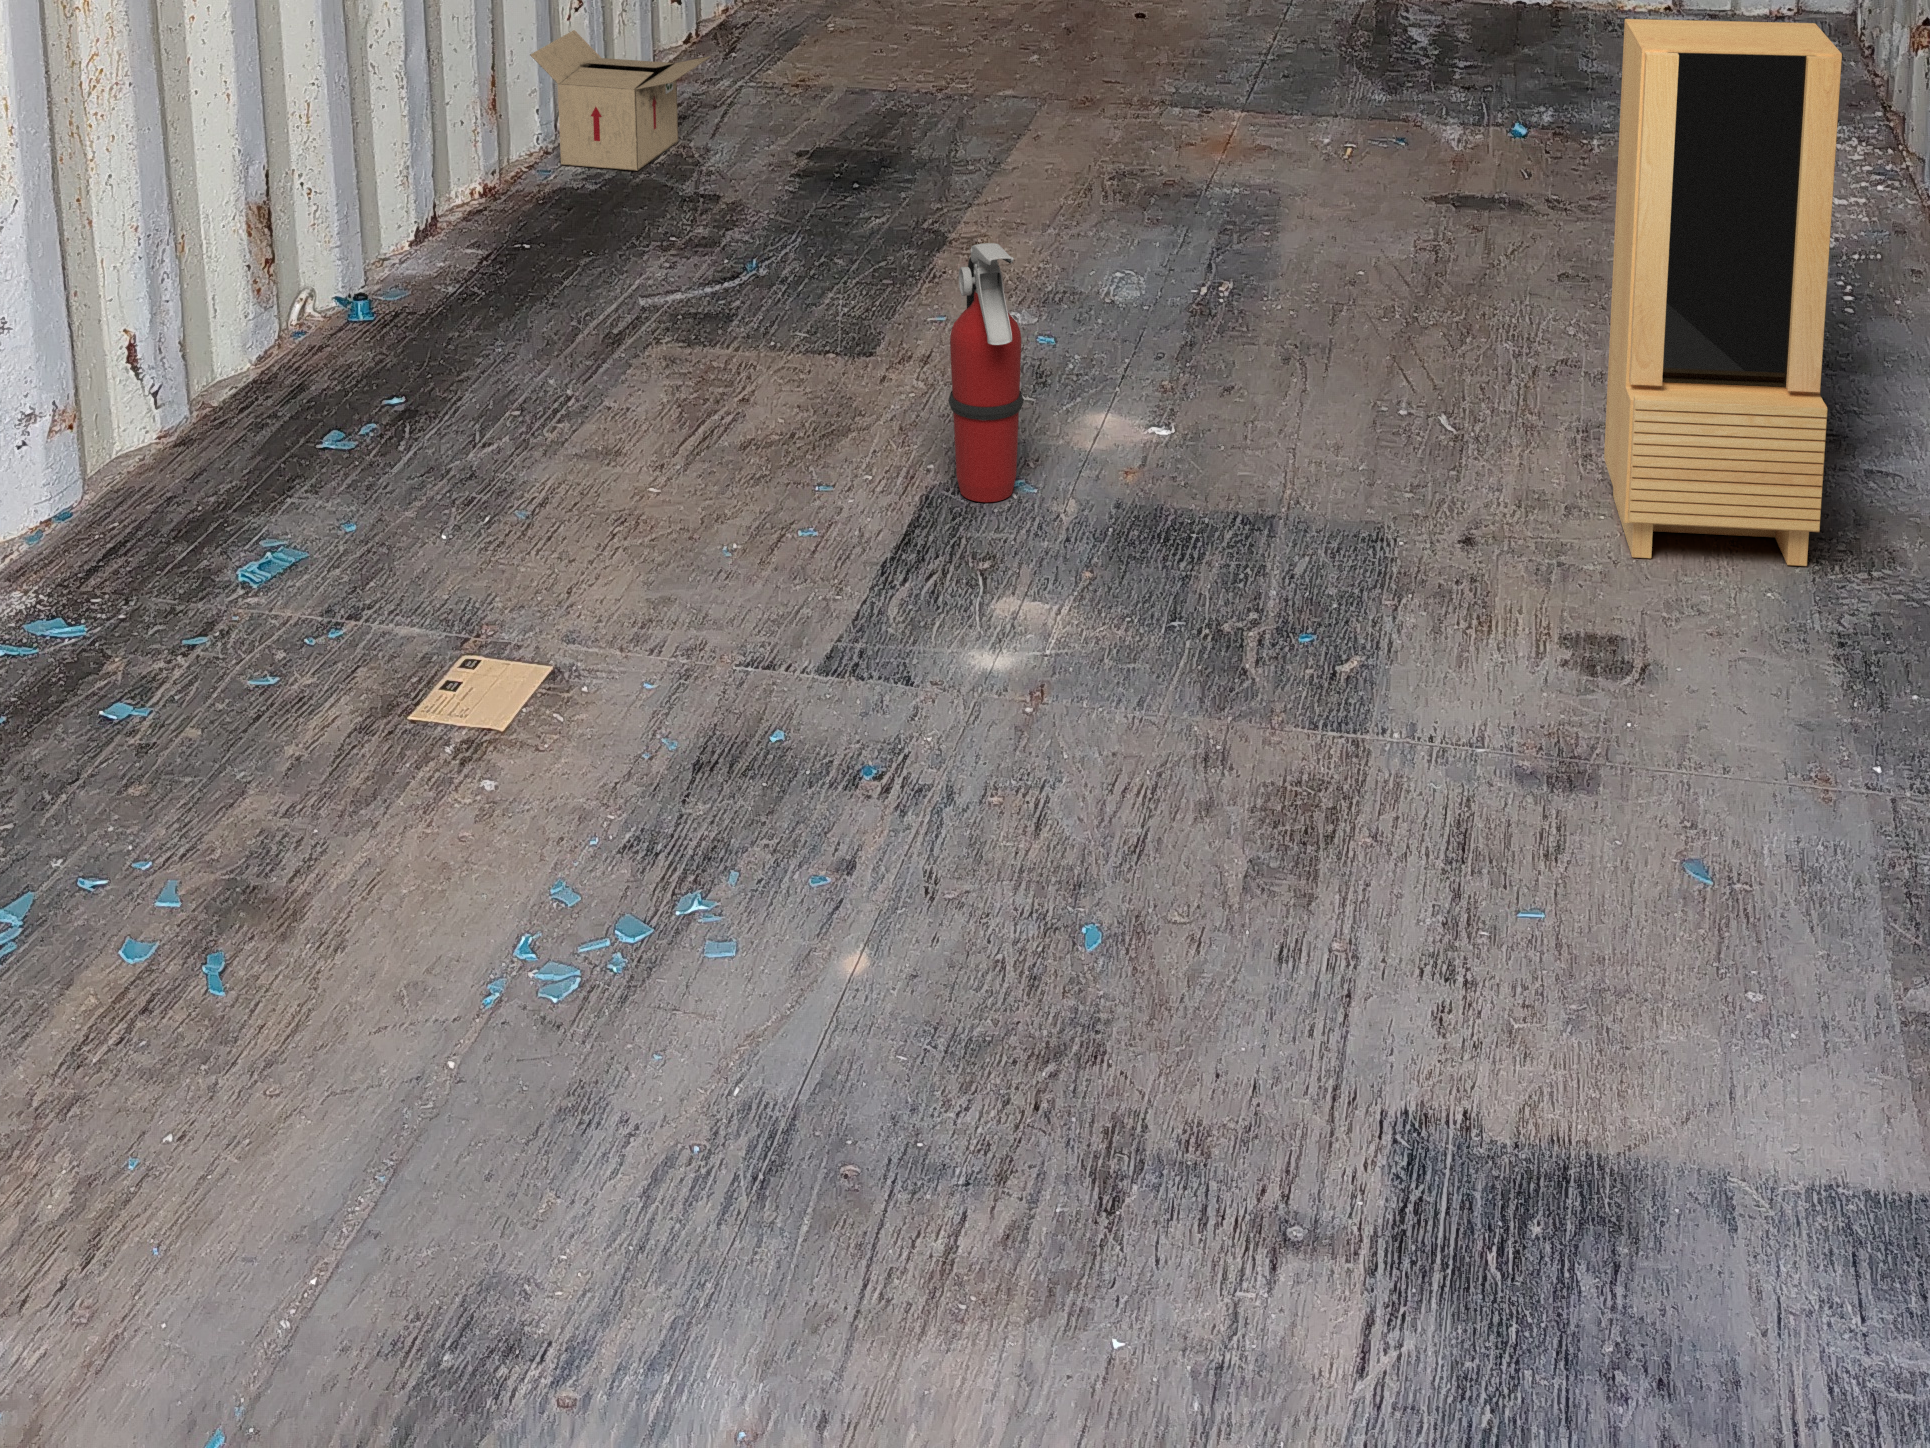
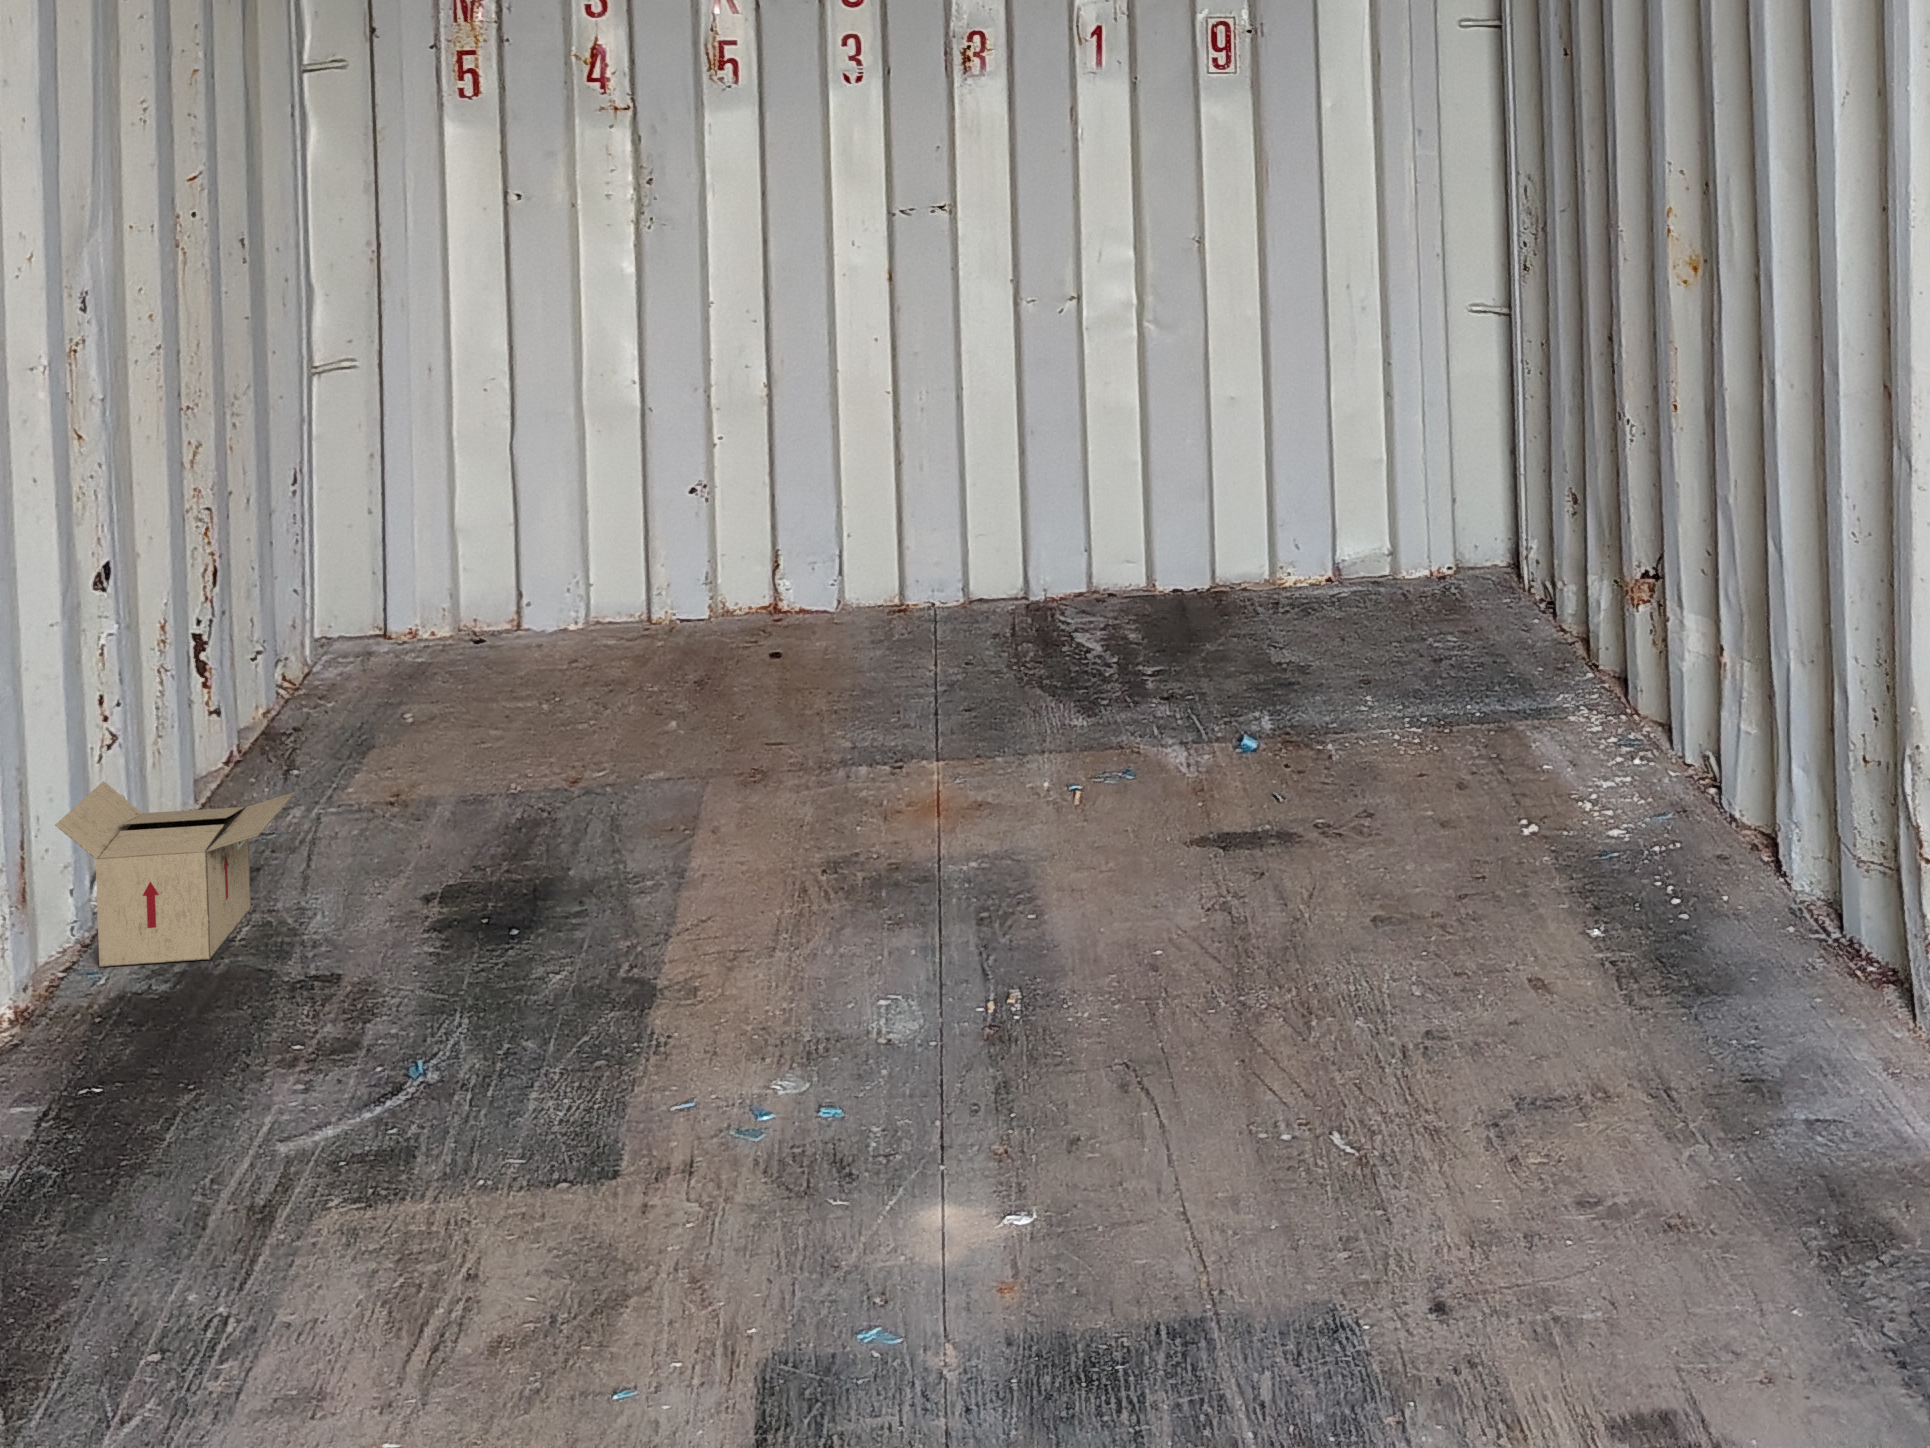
storage cabinet: present [1604,19,1842,566] -> none [1509,615,1786,1265]
fire extinguisher: present [948,243,1024,502] -> none [779,1010,874,1355]

